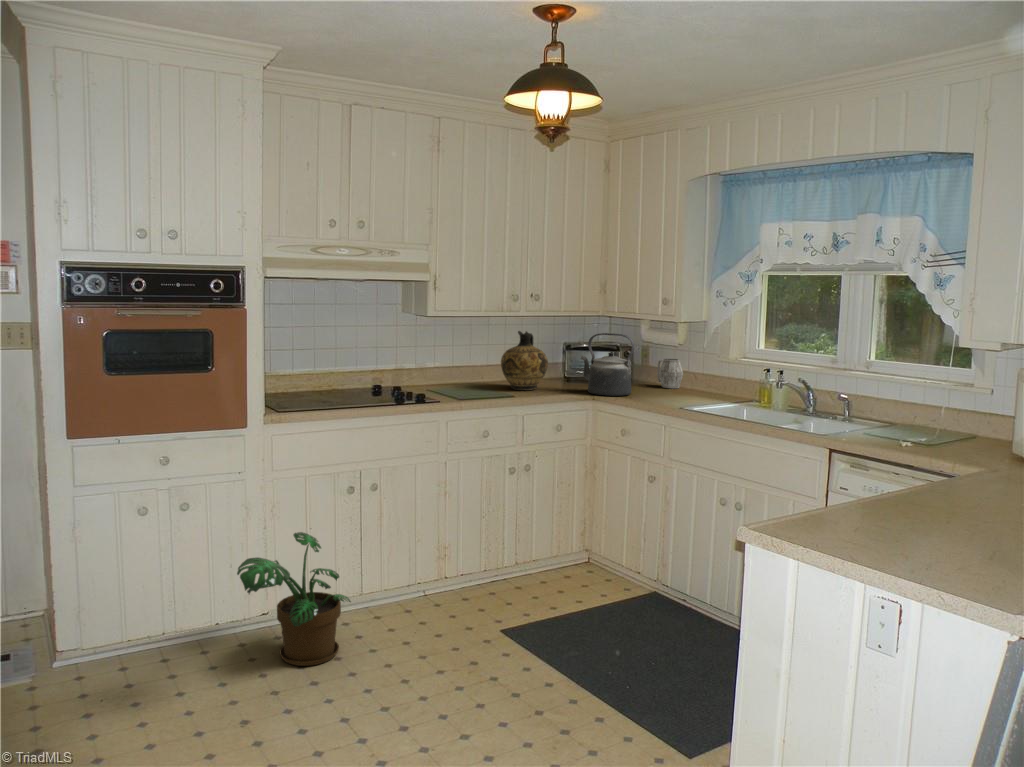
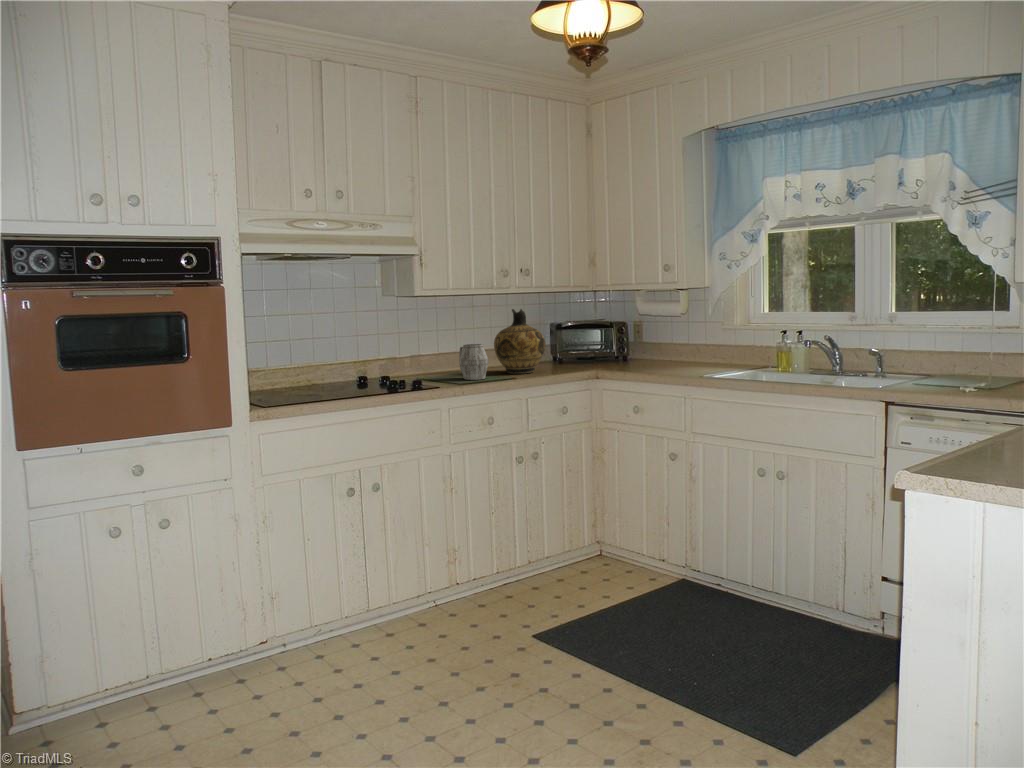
kettle: present [581,333,635,396] -> none [580,306,639,373]
mug: present [657,359,683,388] -> present [459,344,489,380]
potted plant: present [237,532,351,666] -> none [242,544,367,698]

